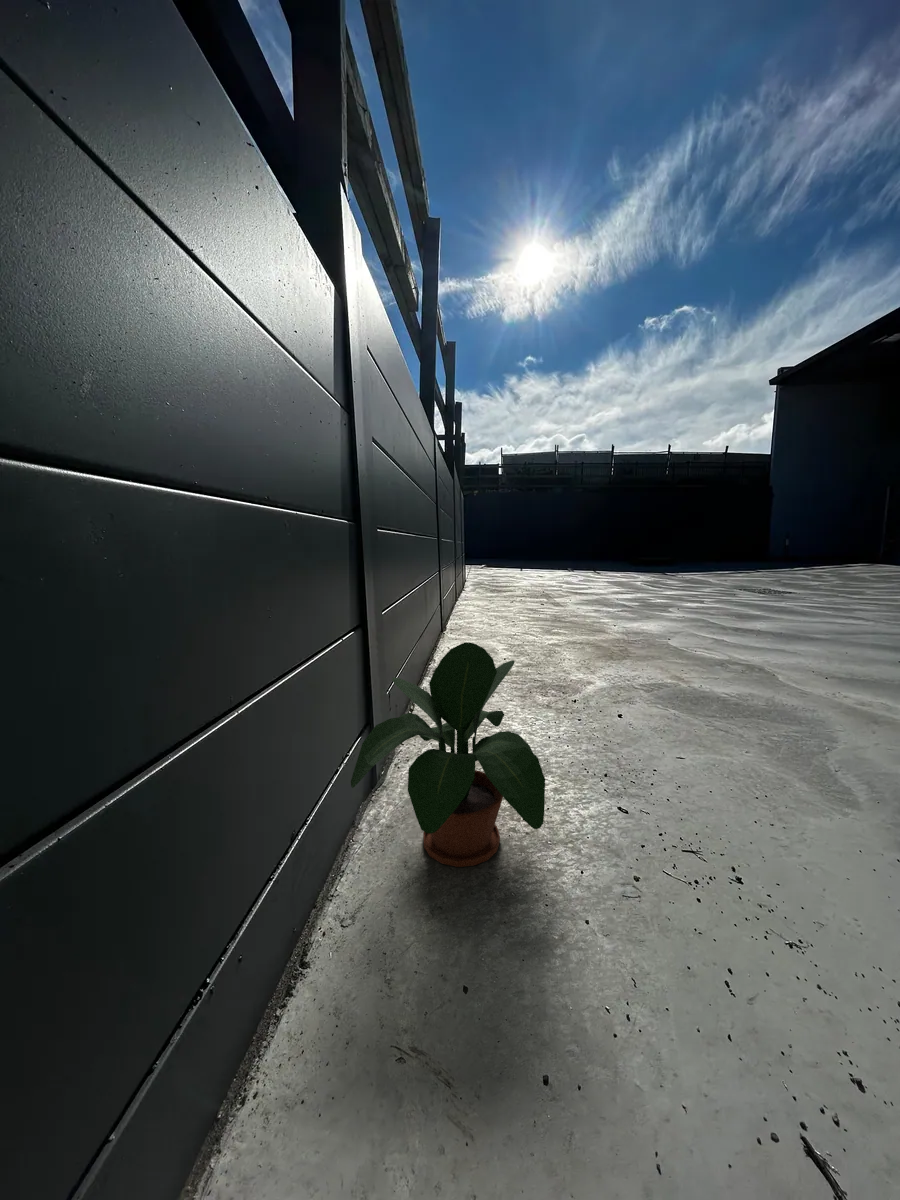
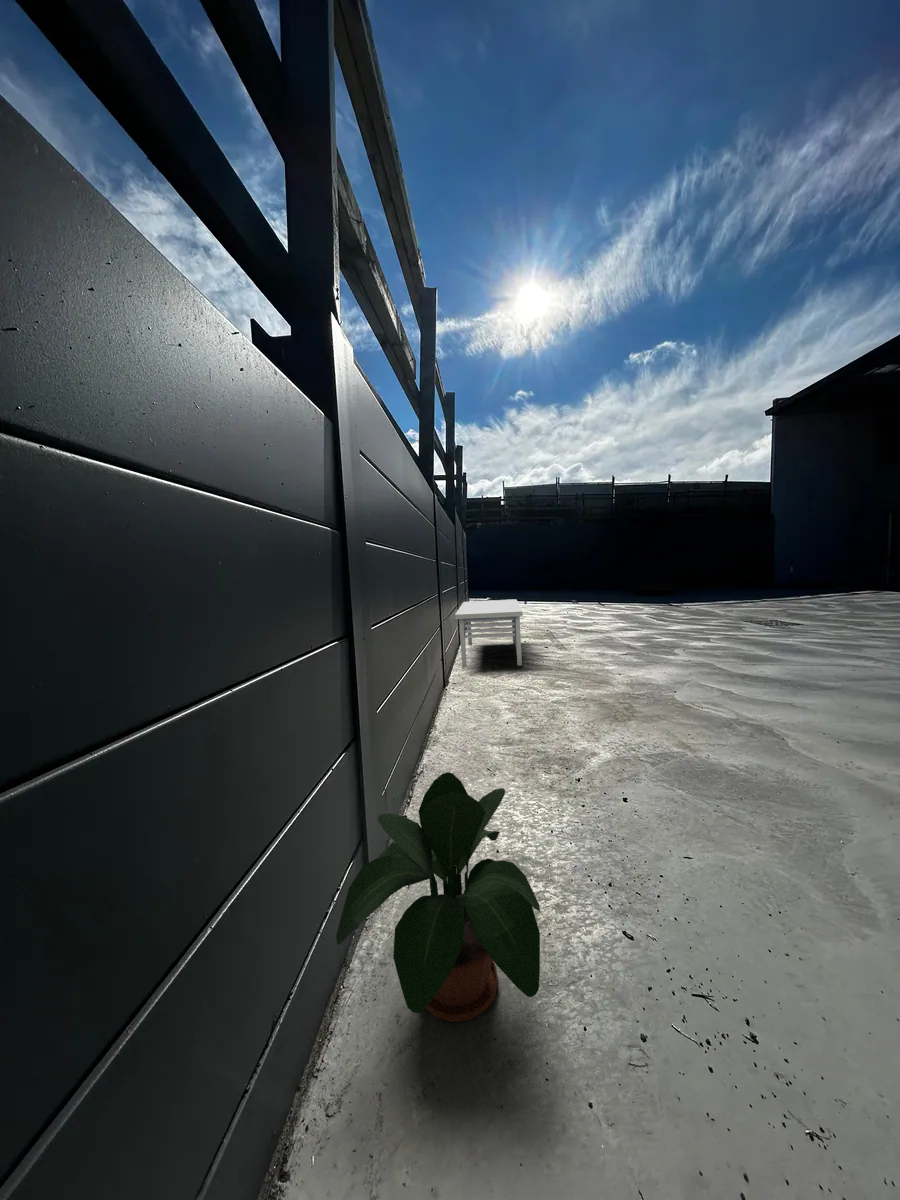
storage bench: none [454,556,522,617] -> present [455,599,523,667]

